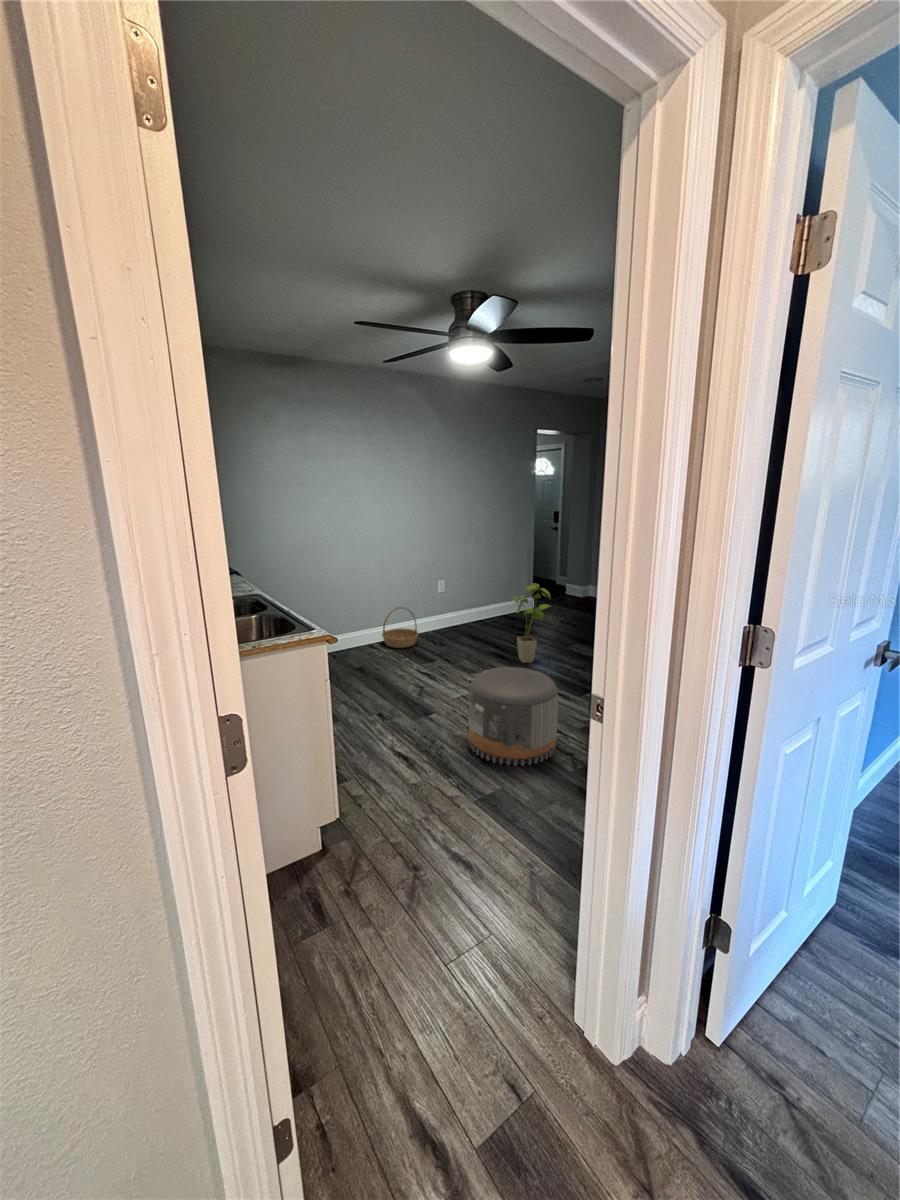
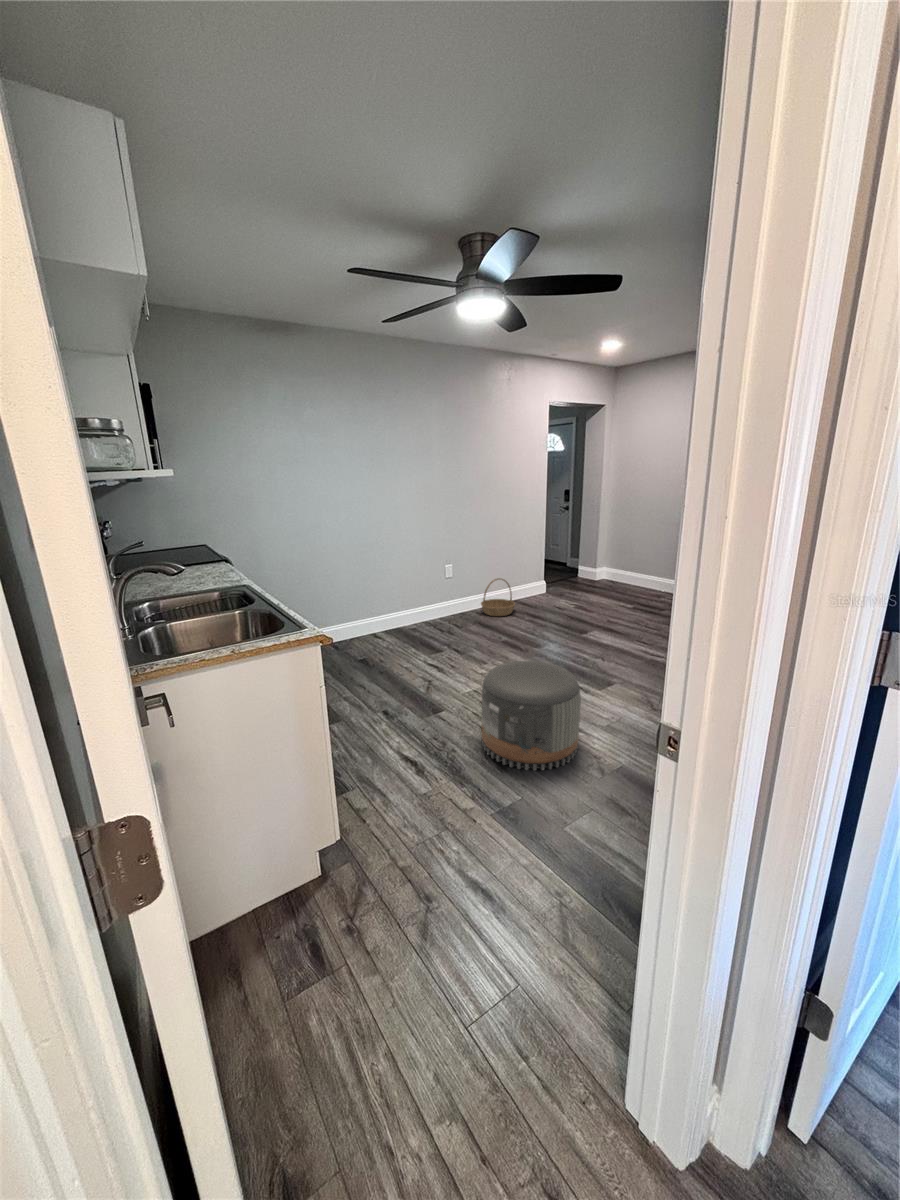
house plant: present [512,583,550,663] -> none [522,568,566,652]
basket: present [382,607,419,648] -> present [481,578,515,616]

